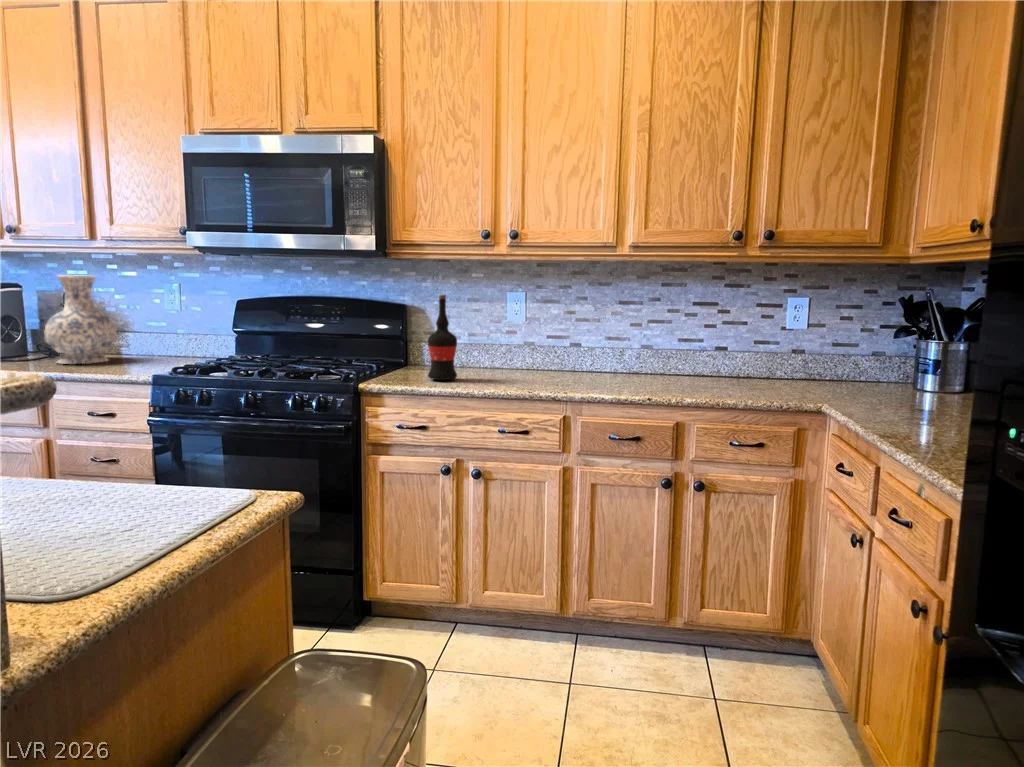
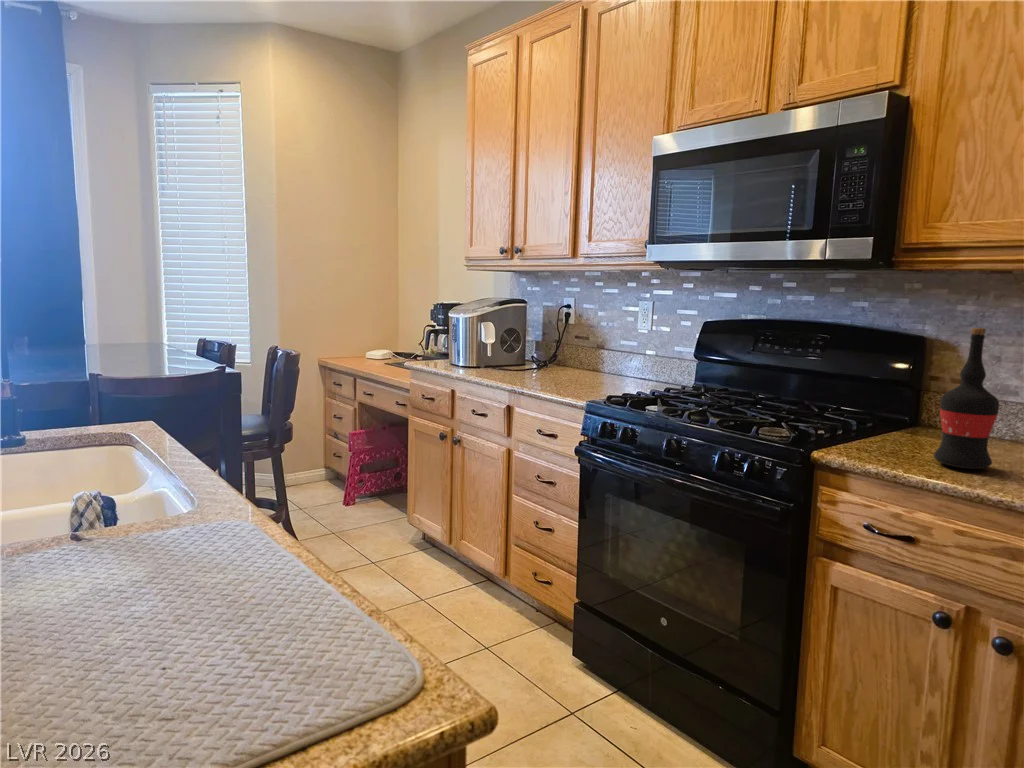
vase: present [45,275,116,364] -> none [530,293,589,379]

